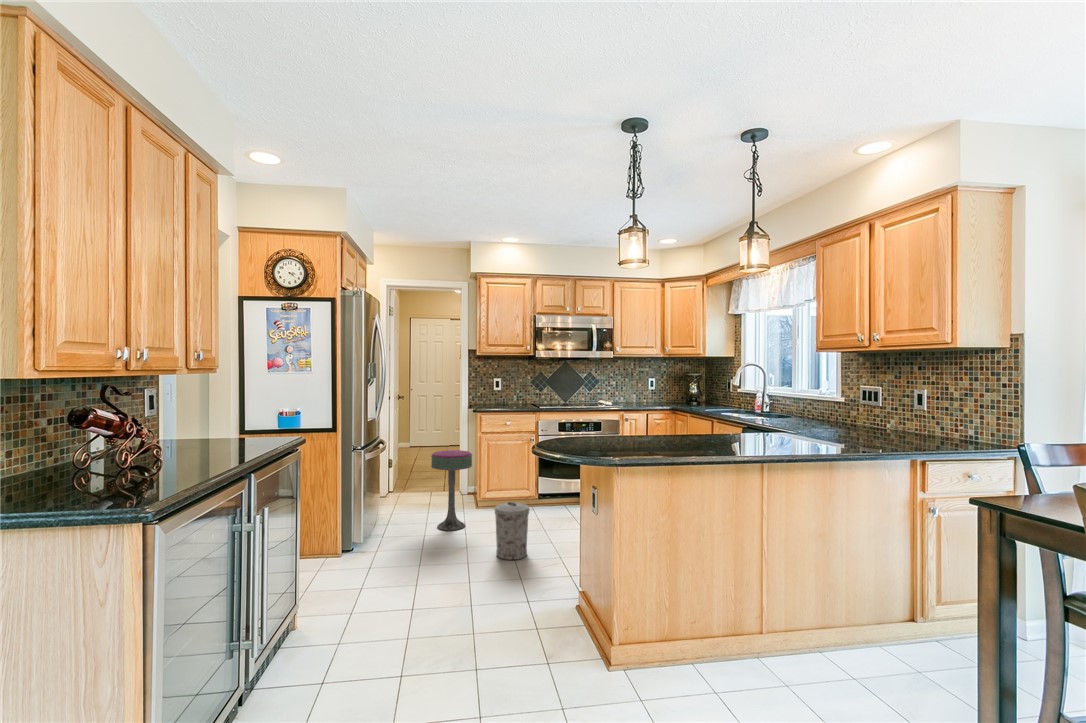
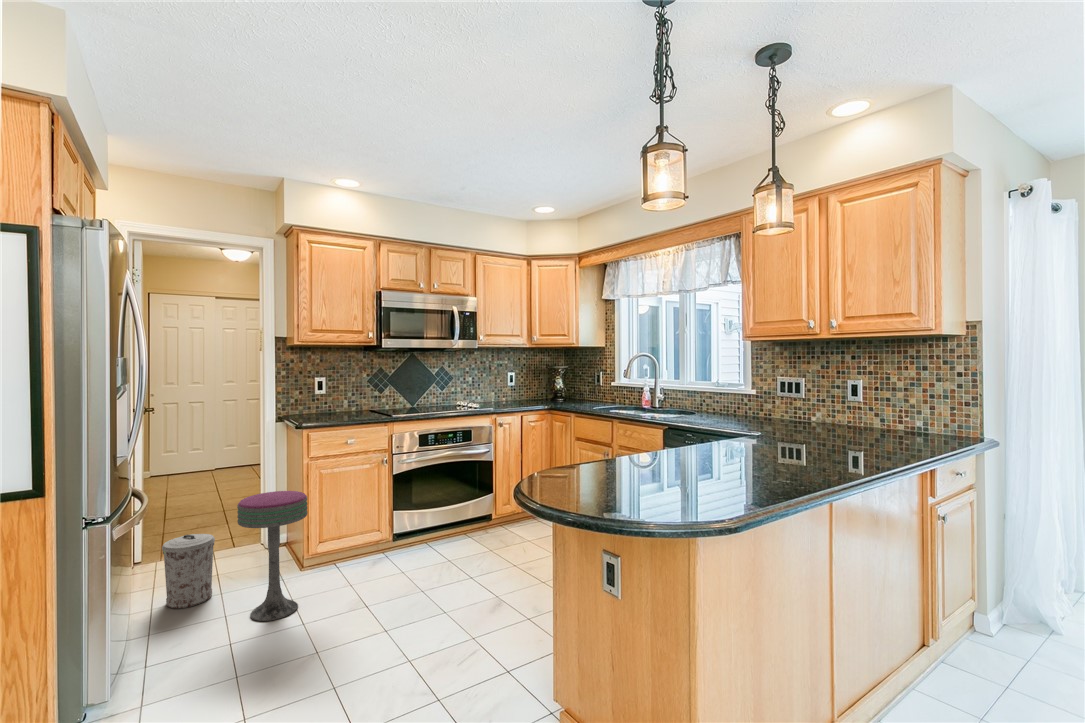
trash can: present [494,502,529,560] -> present [162,534,215,608]

